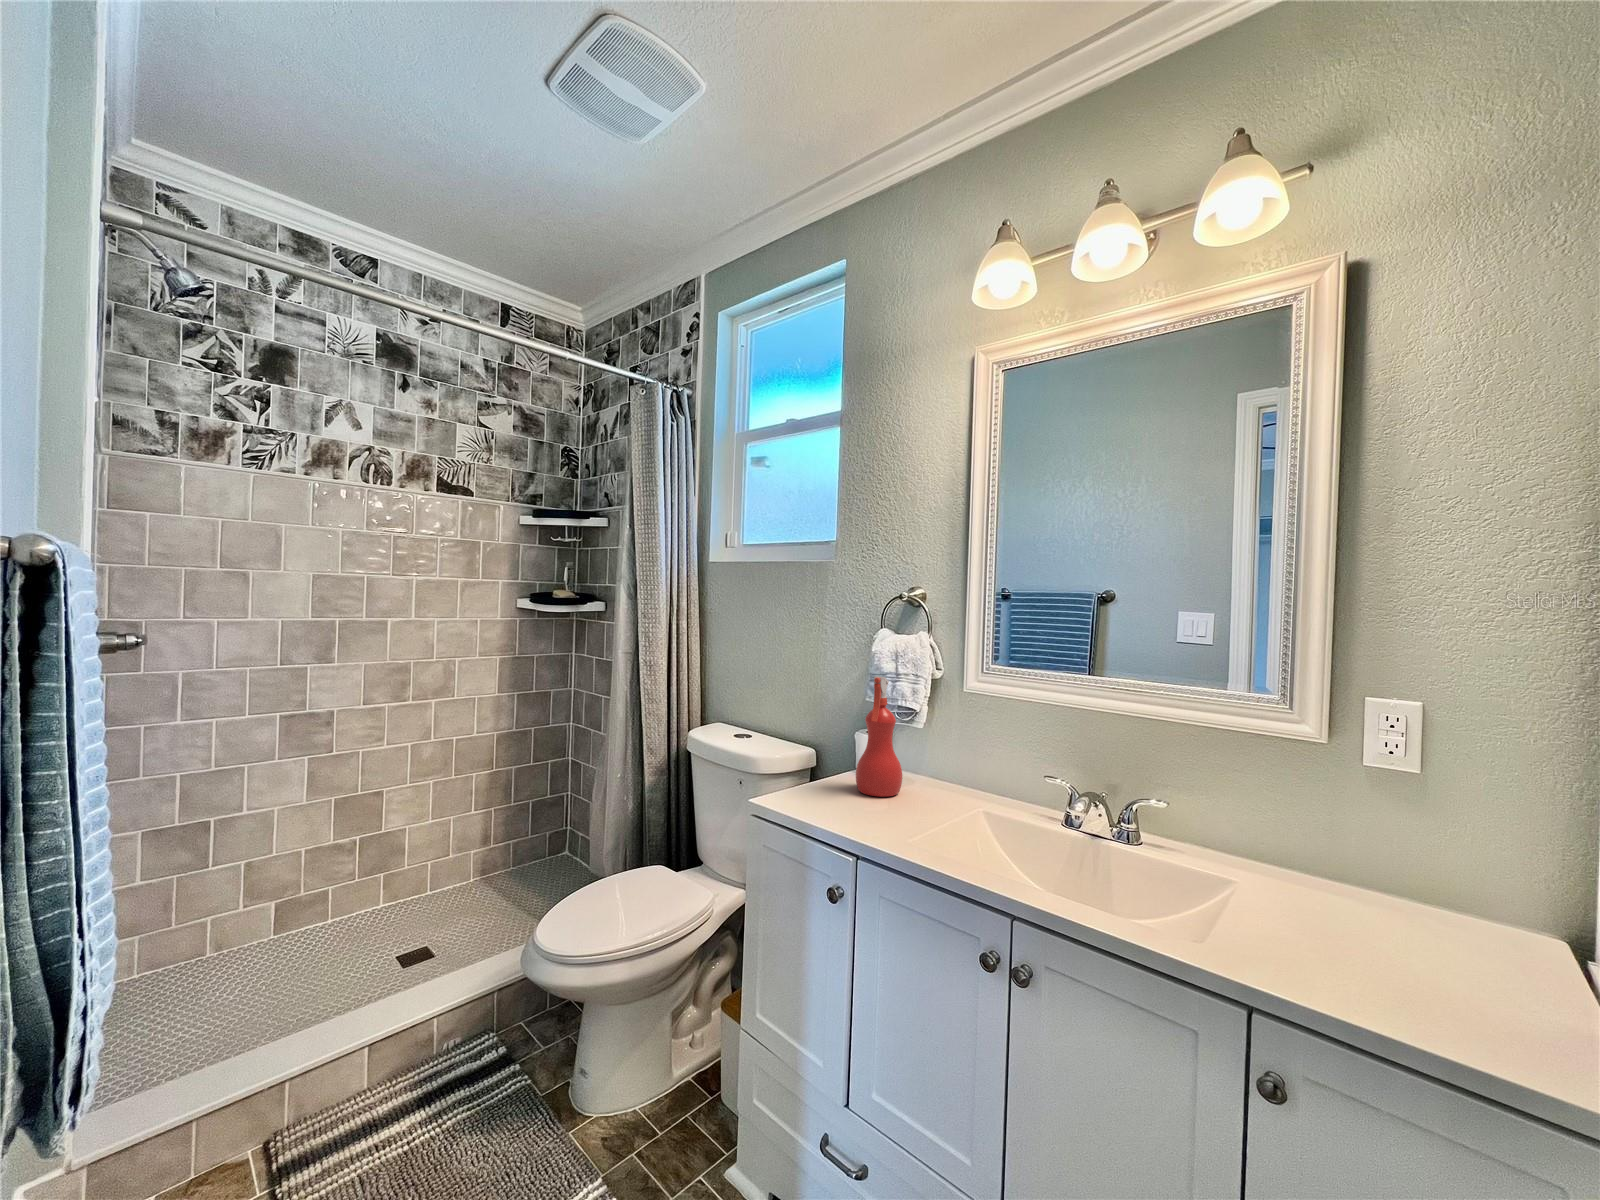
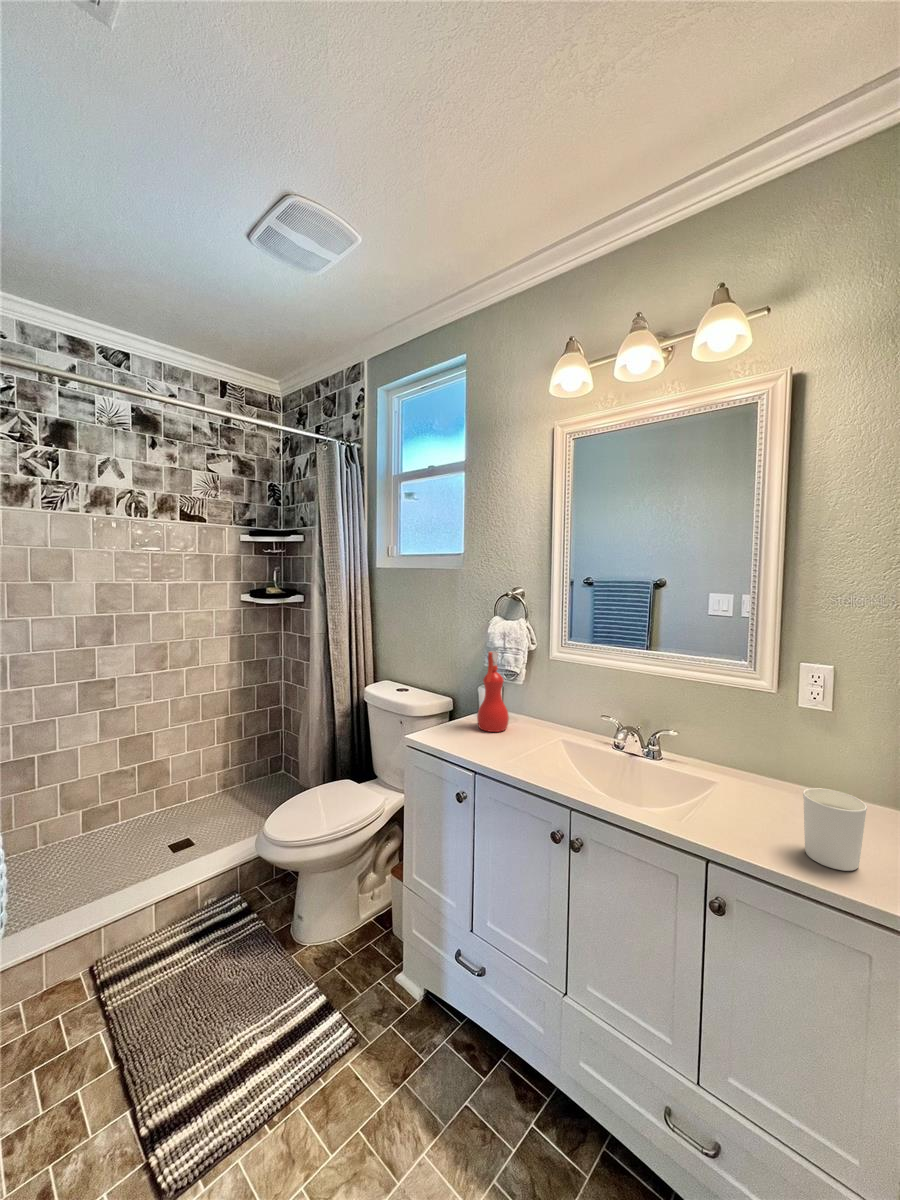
candle holder: none [1401,891,1519,1032] -> present [803,788,867,871]

